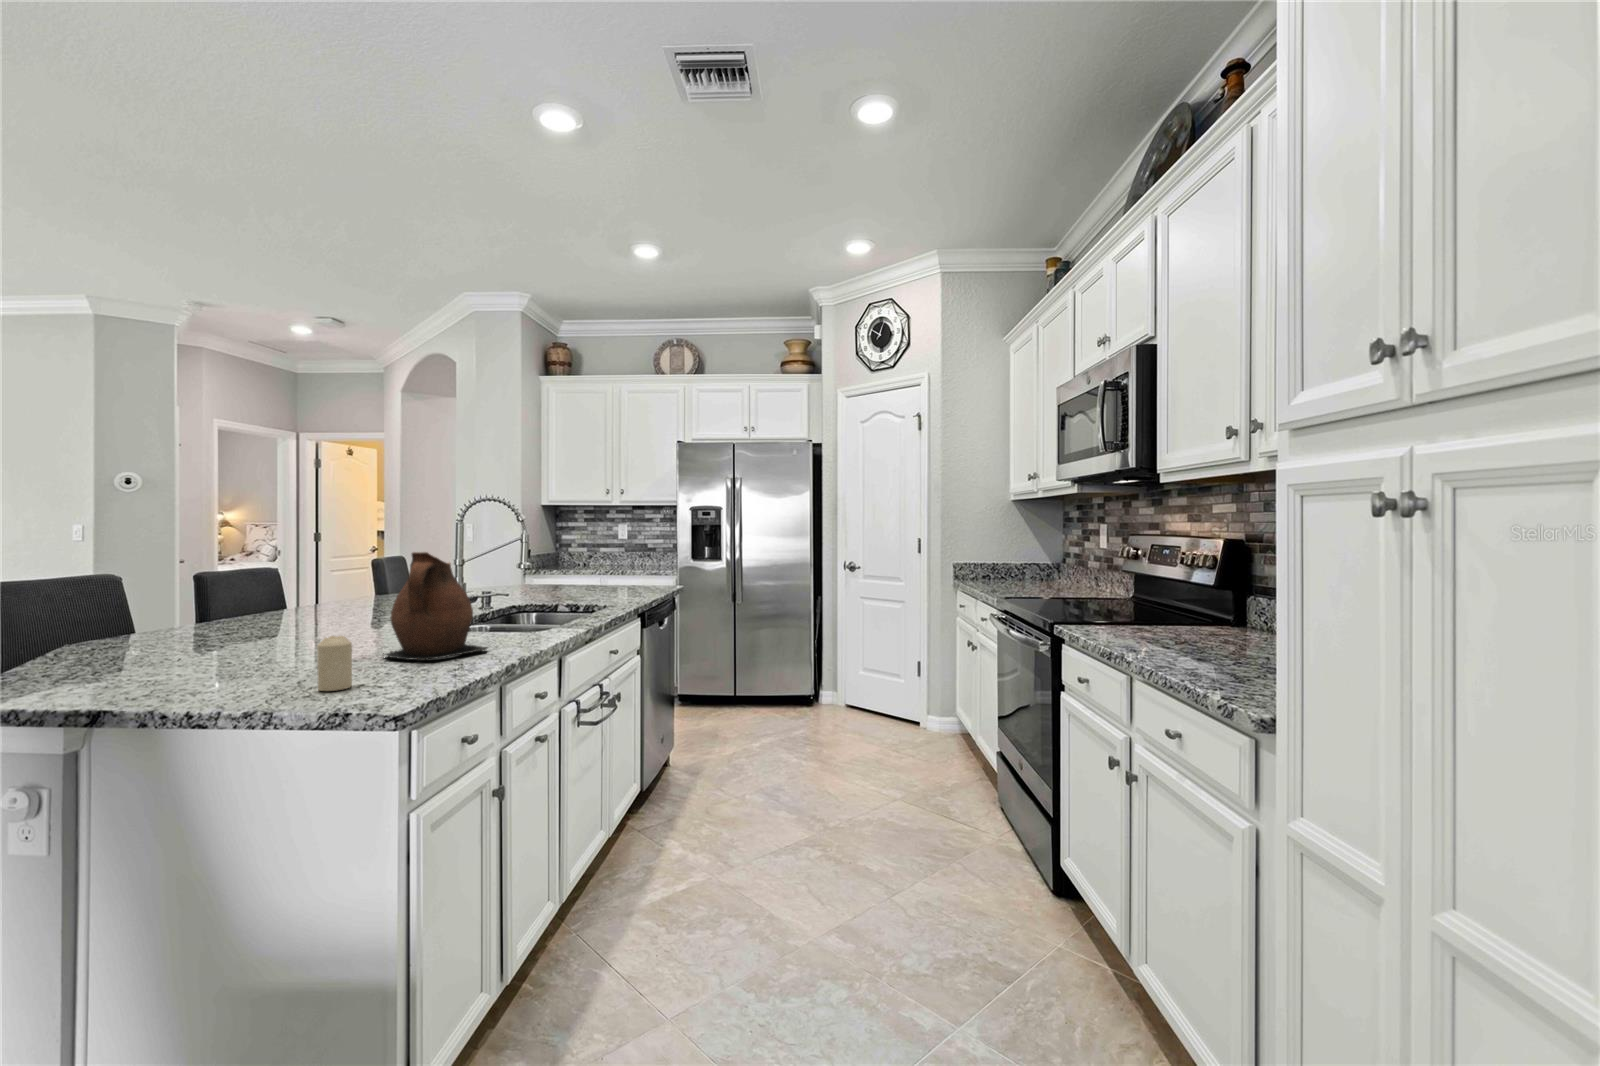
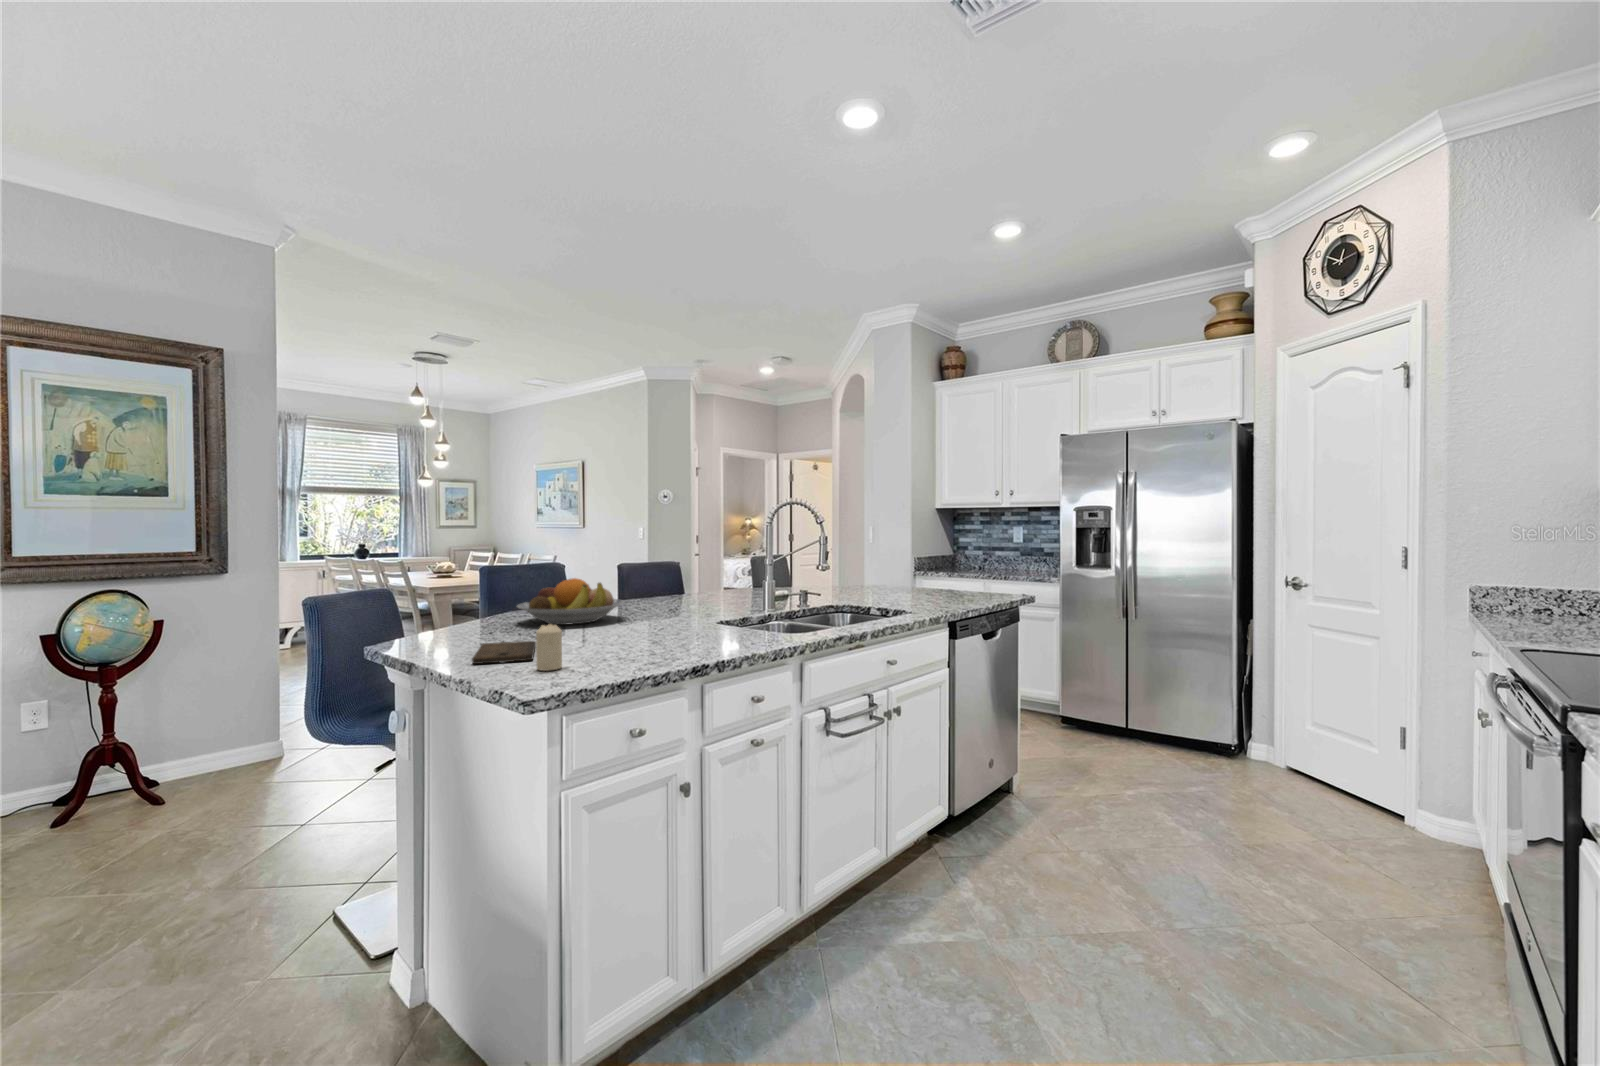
ceramic pitcher: present [383,552,487,660] -> none [629,555,712,652]
fruit bowl: none [106,589,286,652] -> present [517,578,624,625]
cutting board: none [155,667,284,699] -> present [472,641,536,664]

